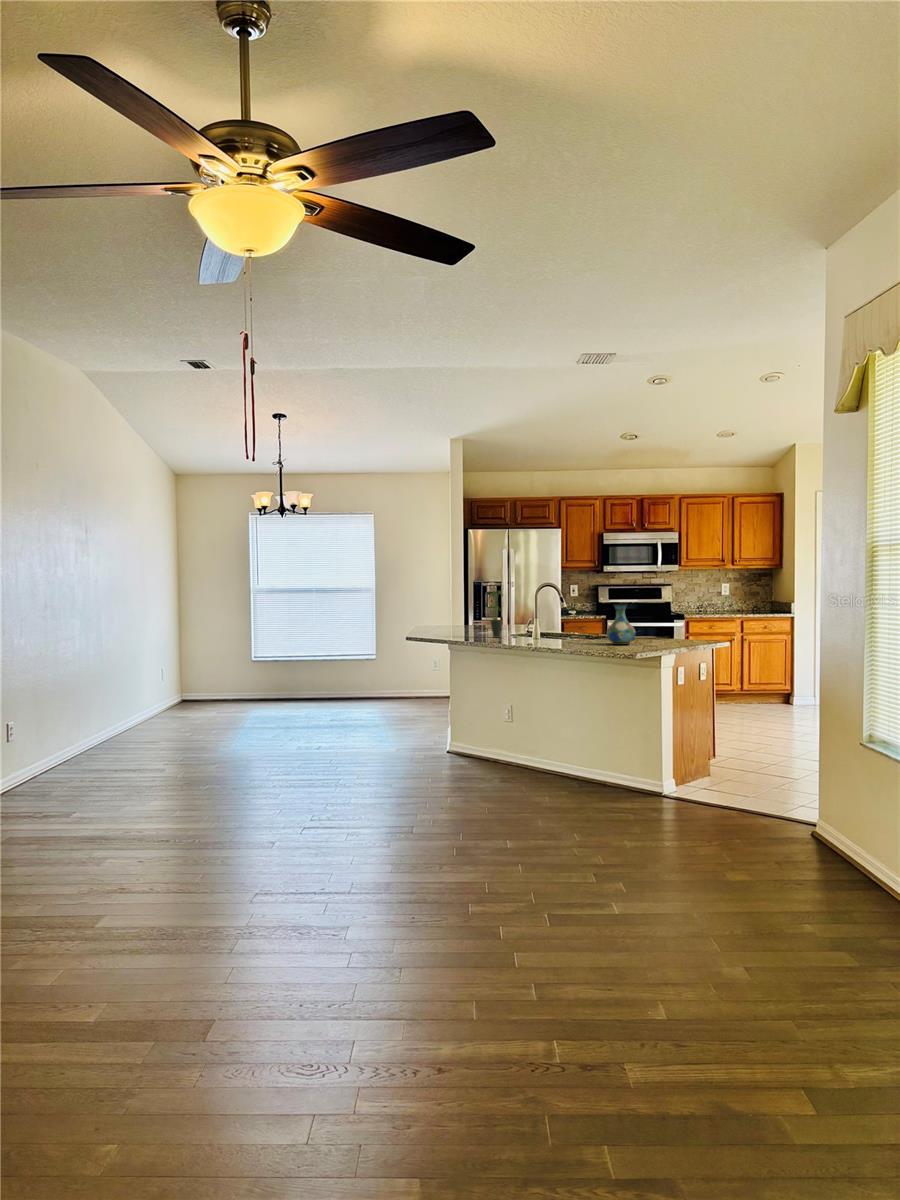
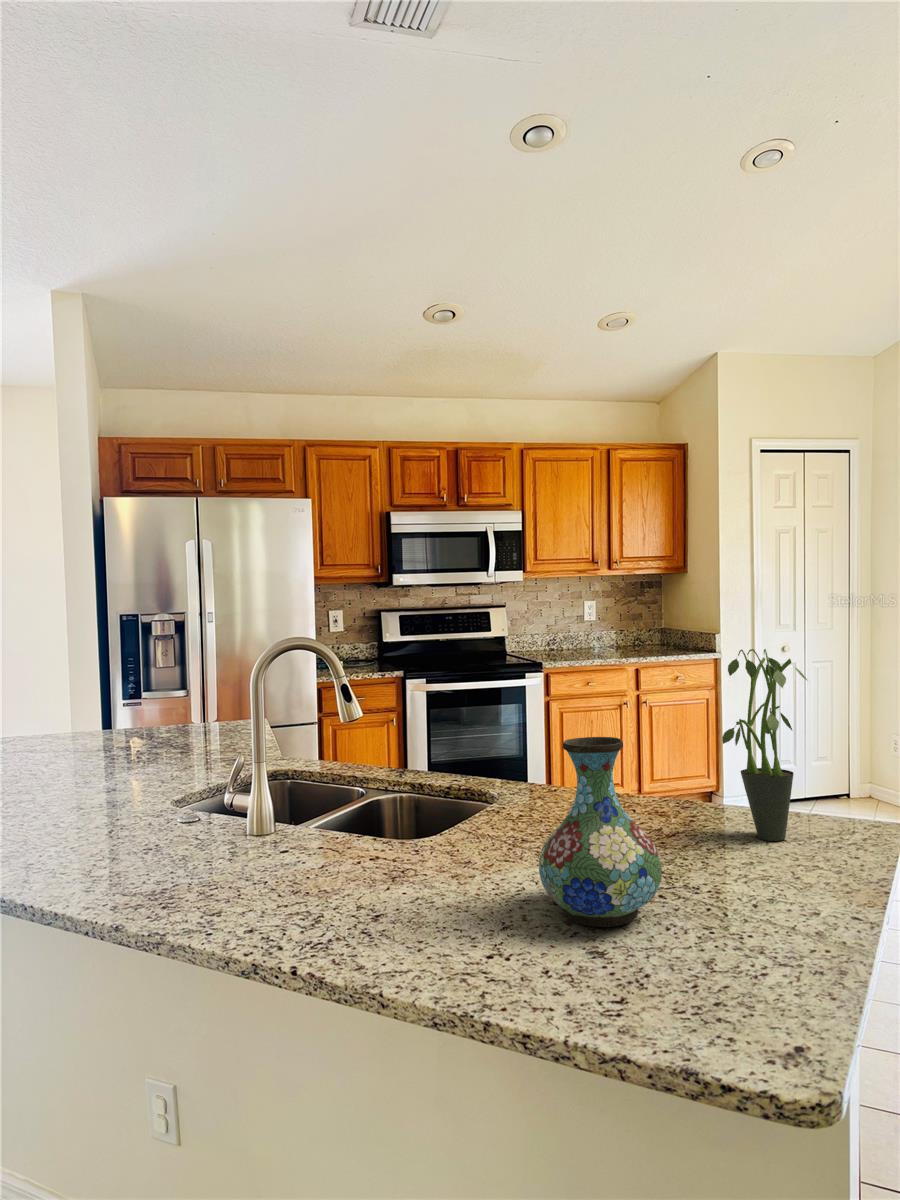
potted plant: present [490,591,503,638] -> present [722,649,807,841]

